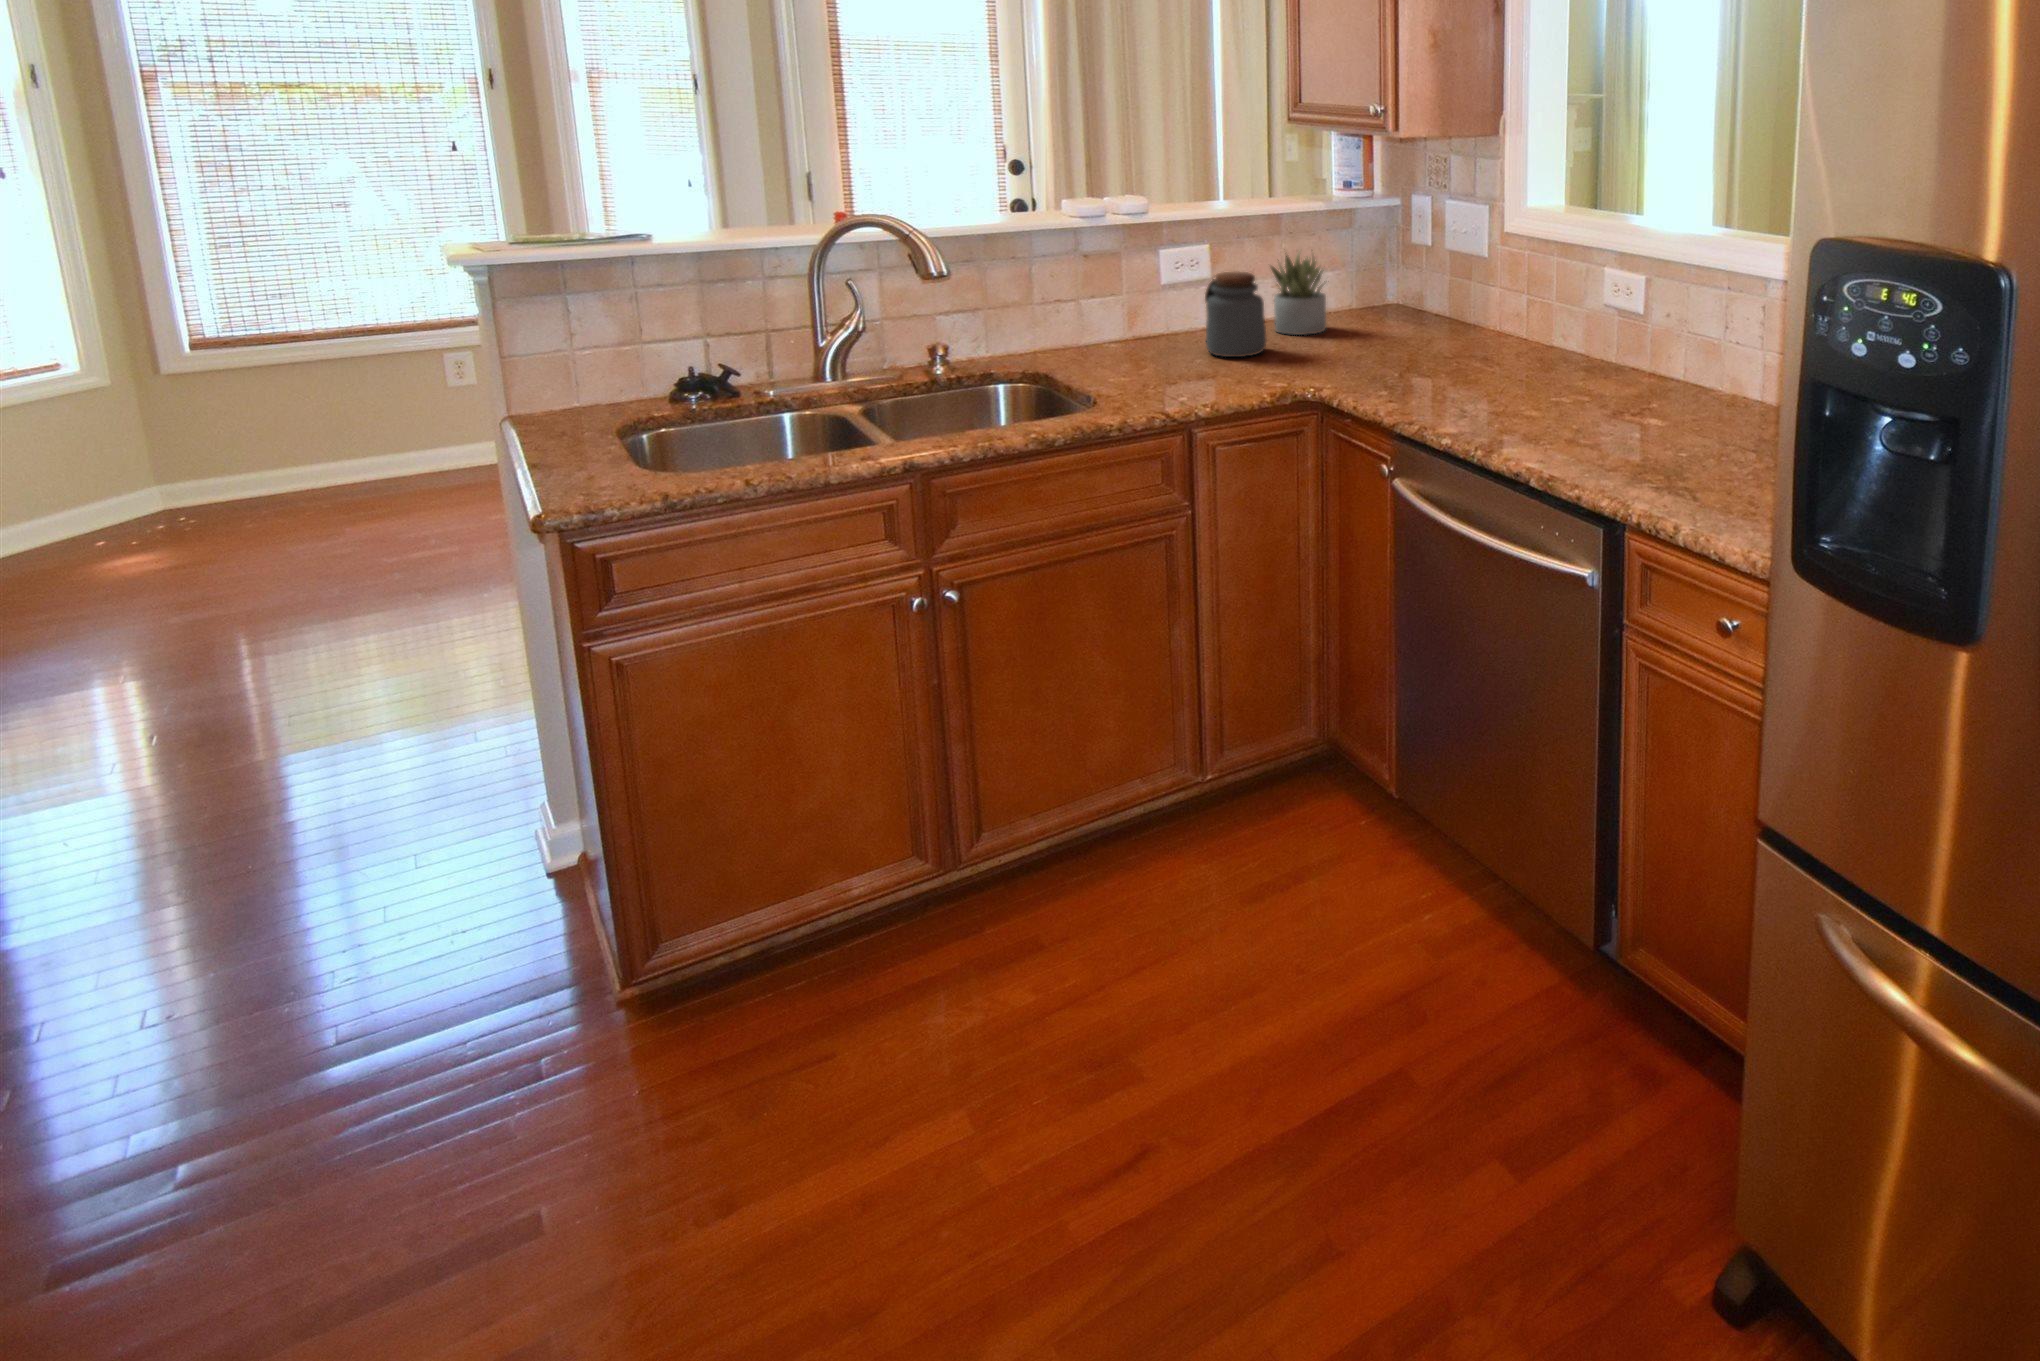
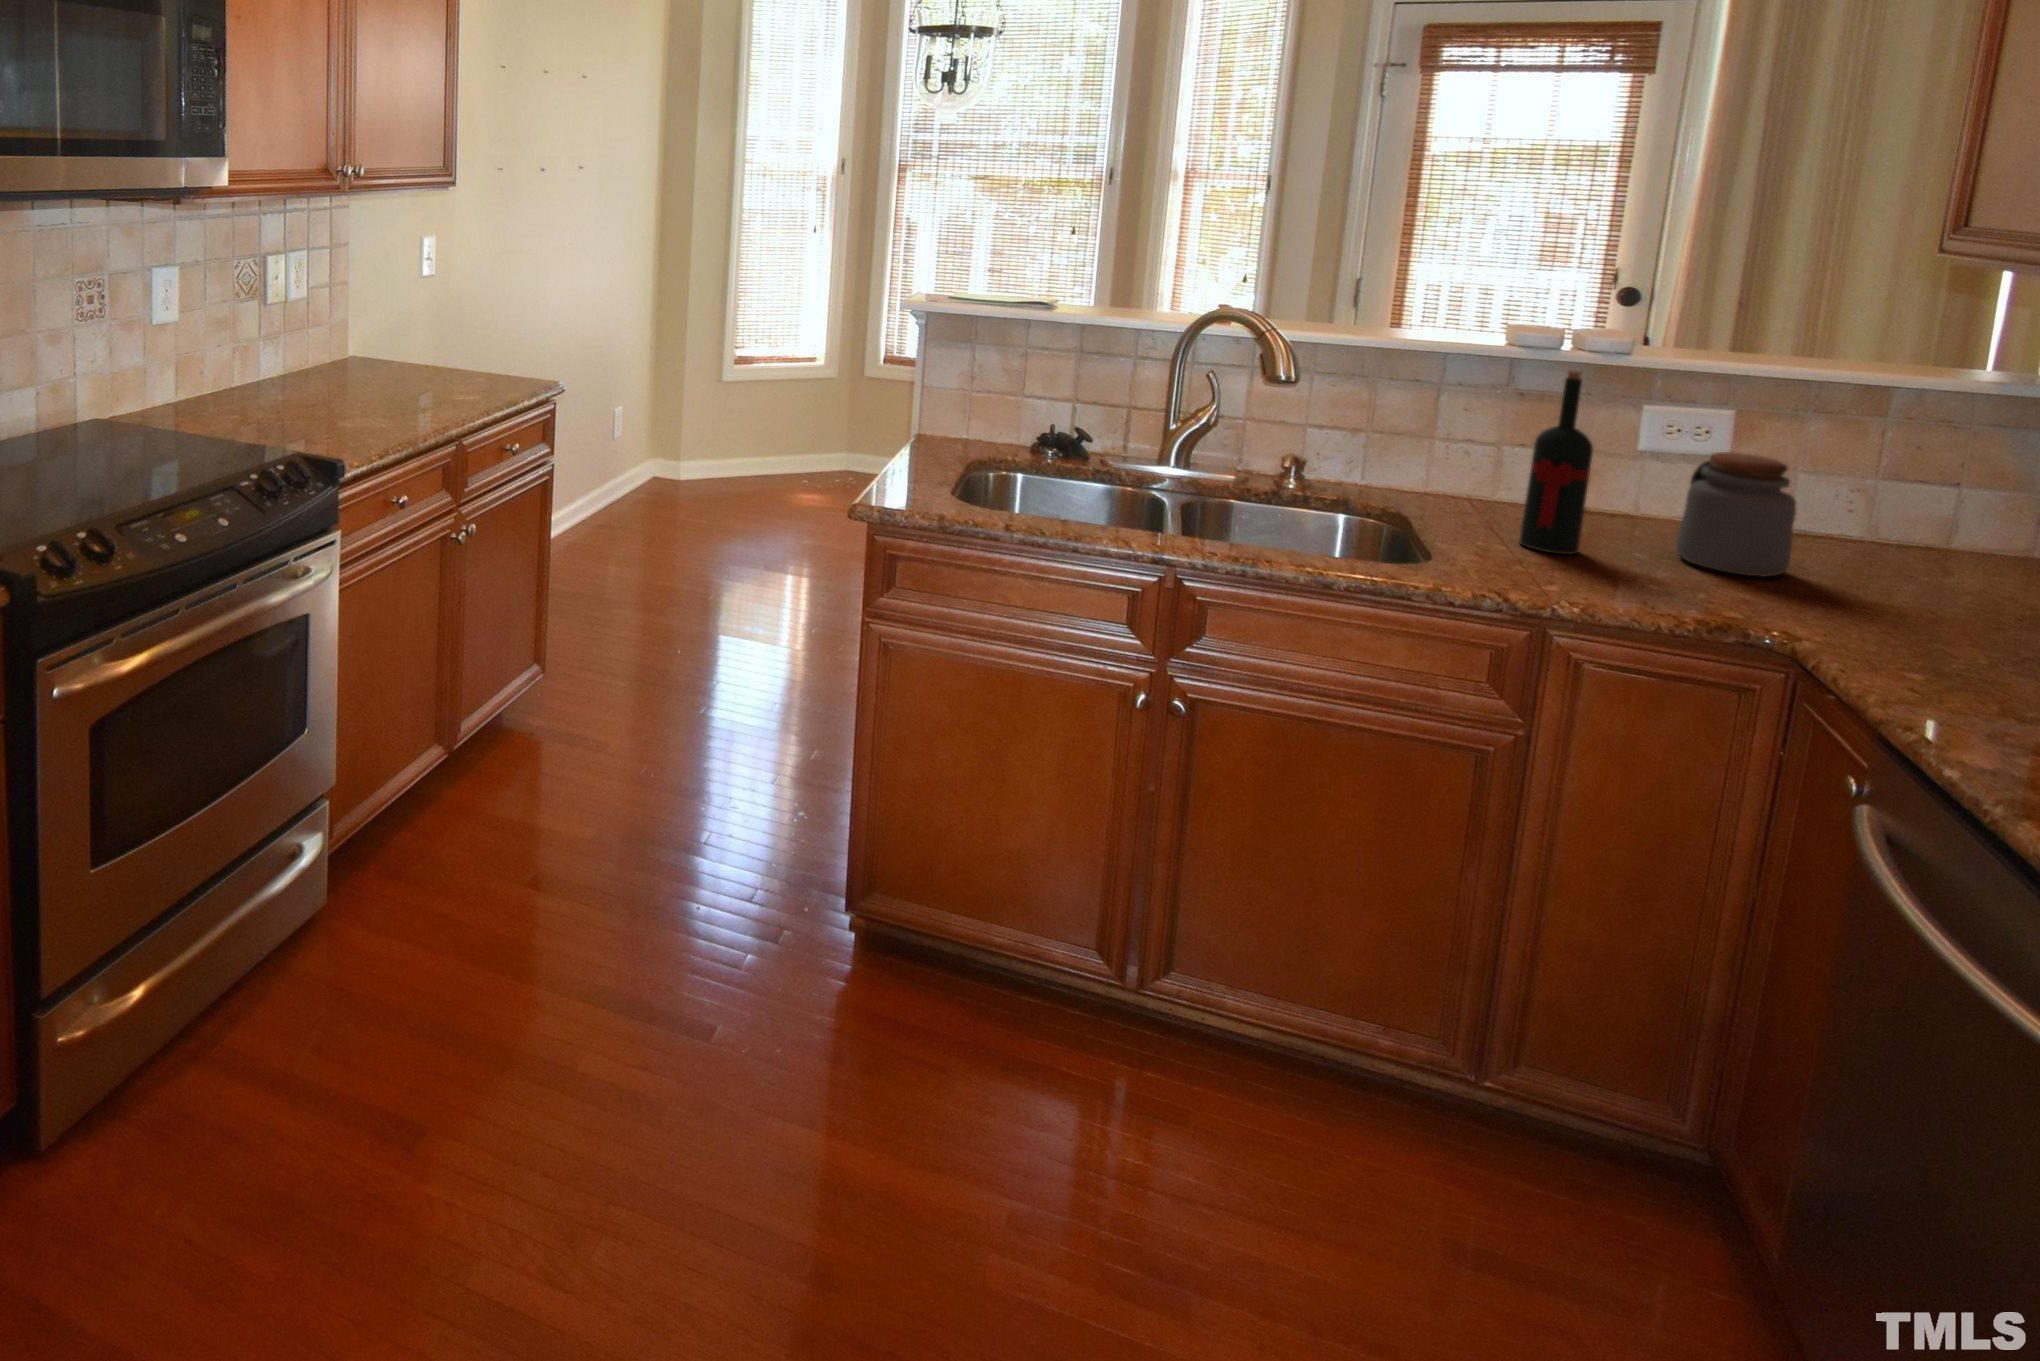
wine bottle: none [1121,229,1162,373] -> present [1519,370,1593,555]
succulent plant: present [1271,250,1327,335] -> none [1843,443,1978,580]

